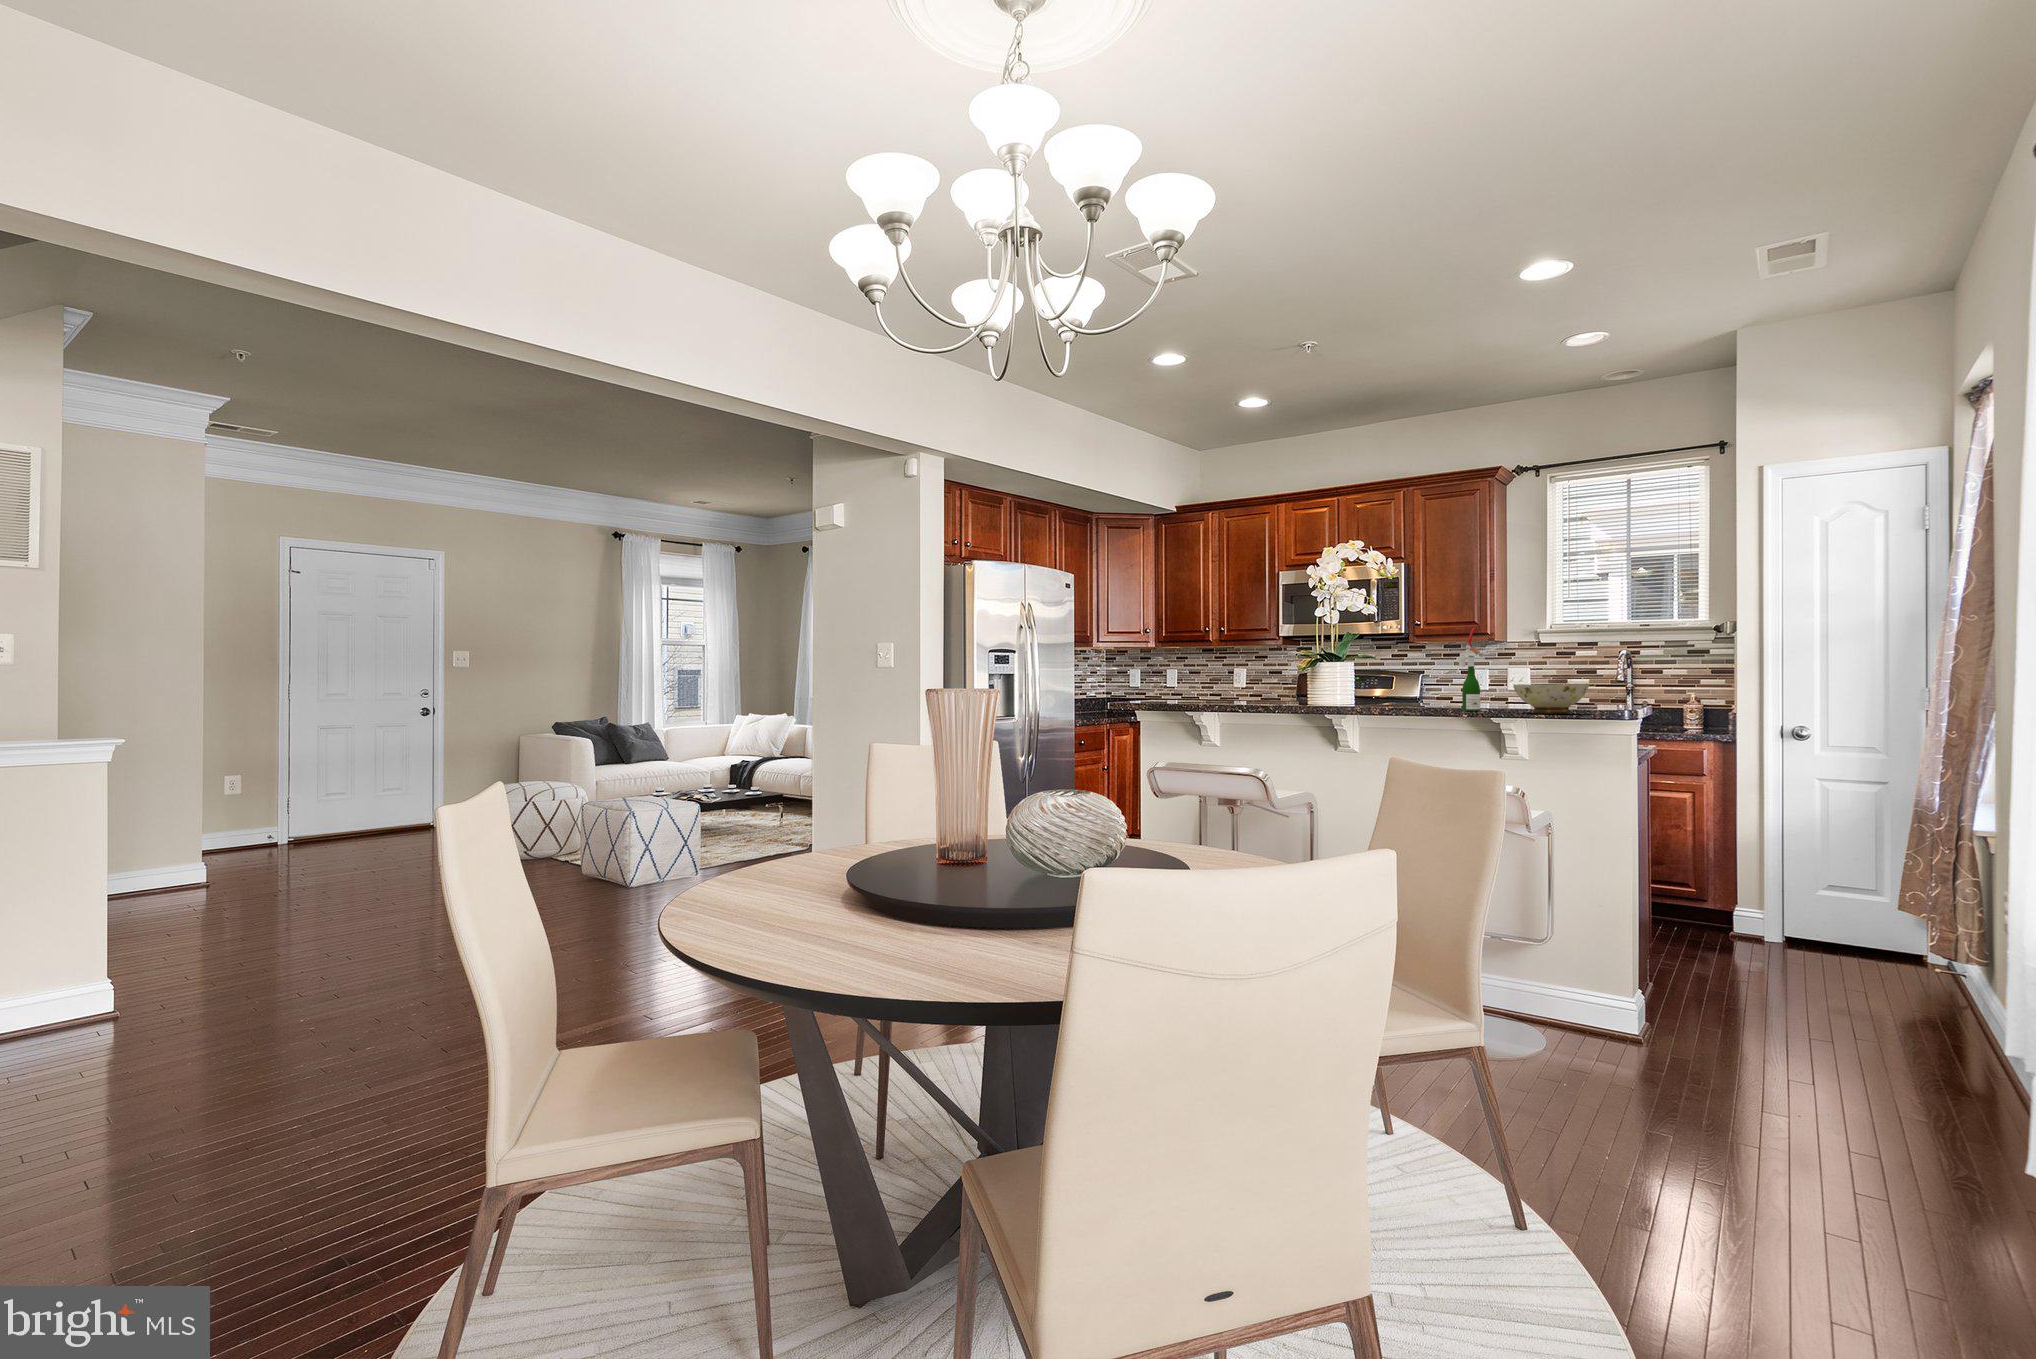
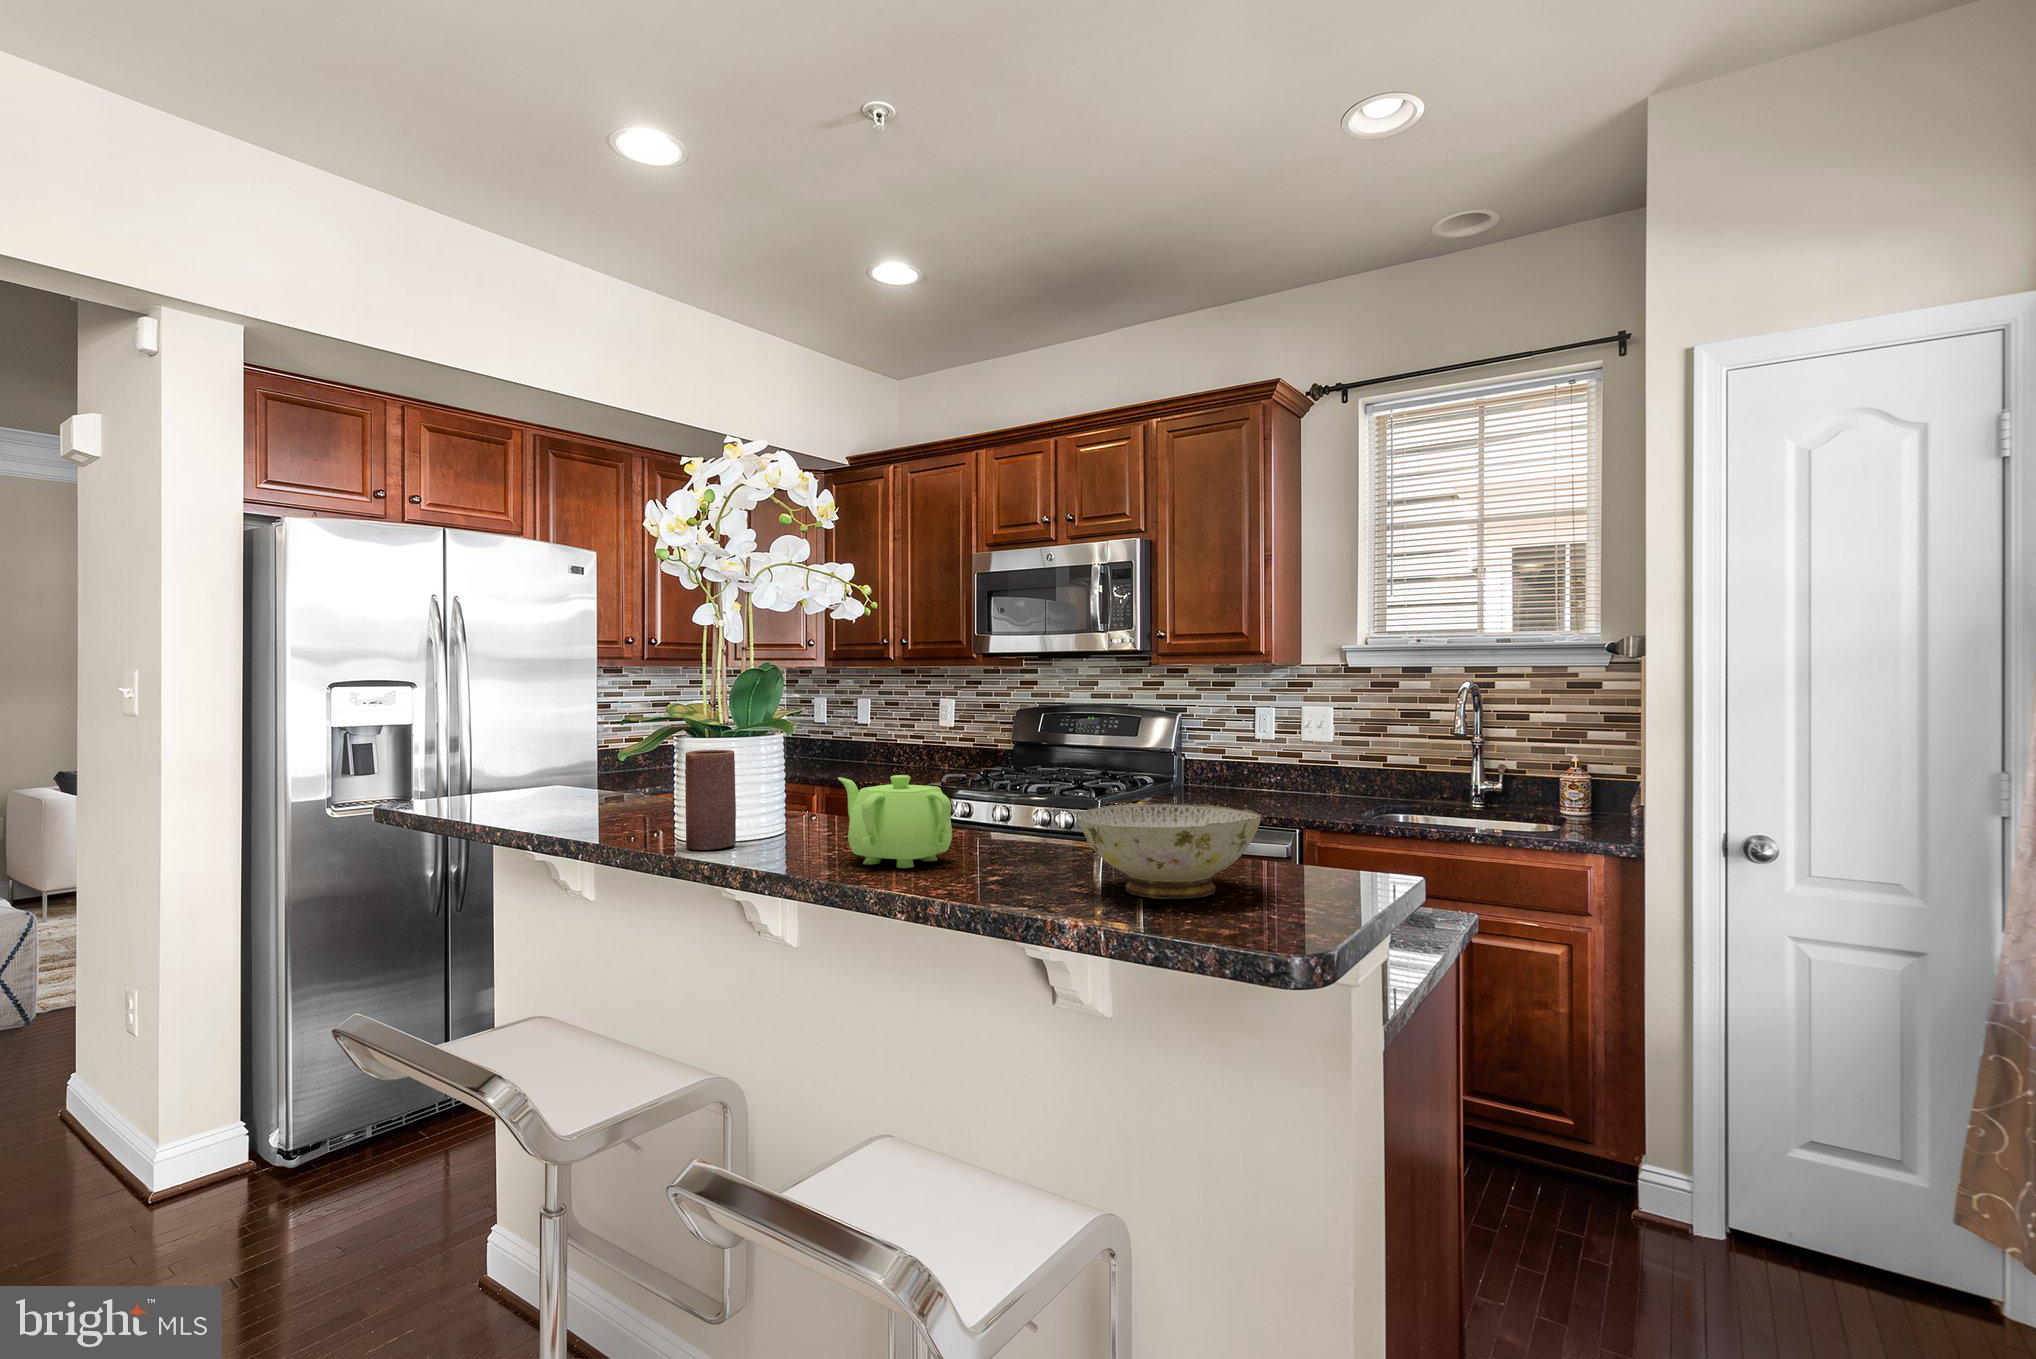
wine bottle: present [1459,628,1487,711] -> none [1008,656,1070,861]
candle: none [1312,669,1333,710] -> present [685,750,736,850]
teapot: none [1387,676,1446,711] -> present [838,775,952,868]

